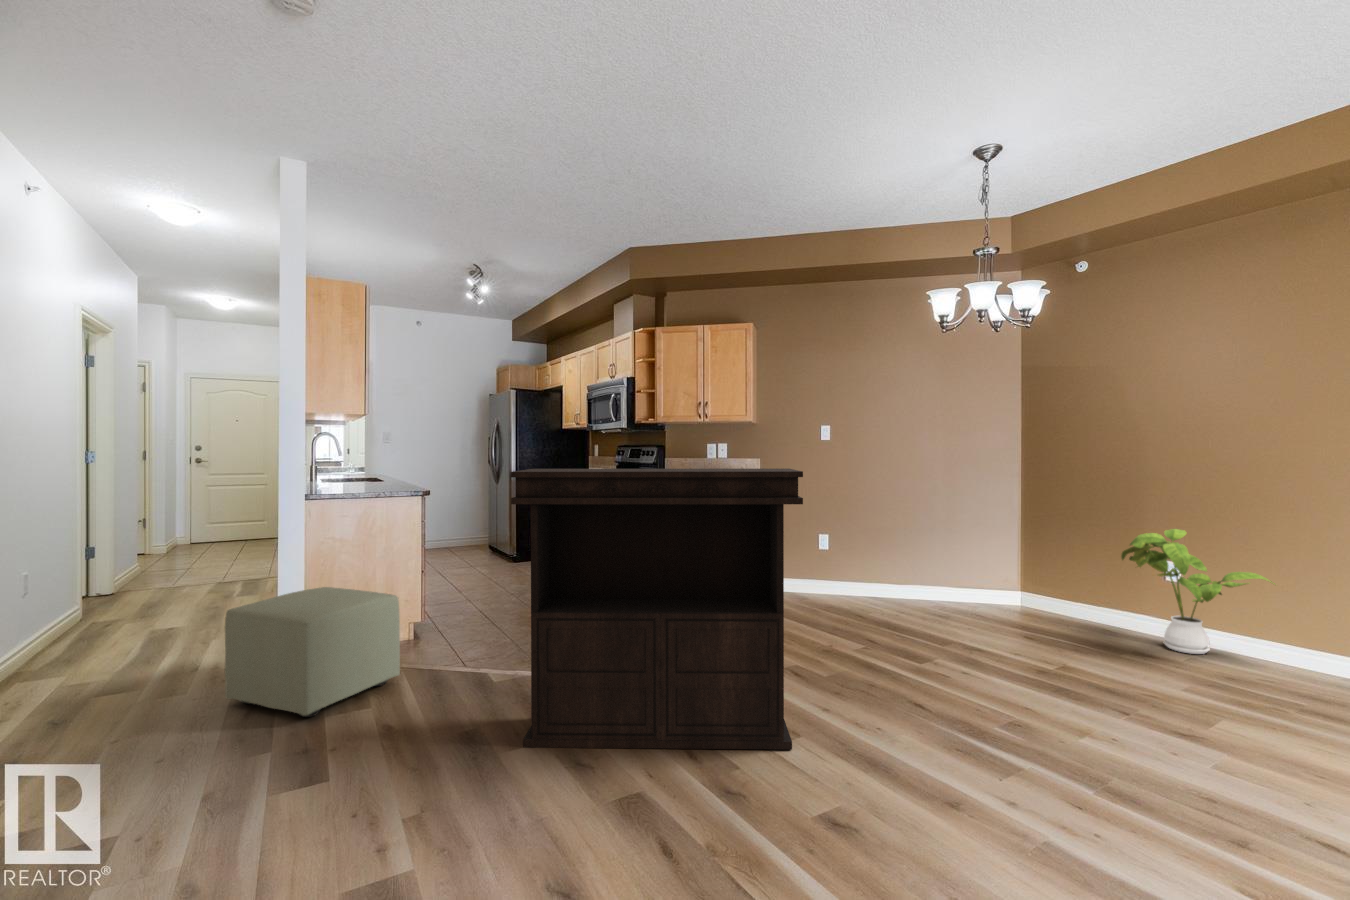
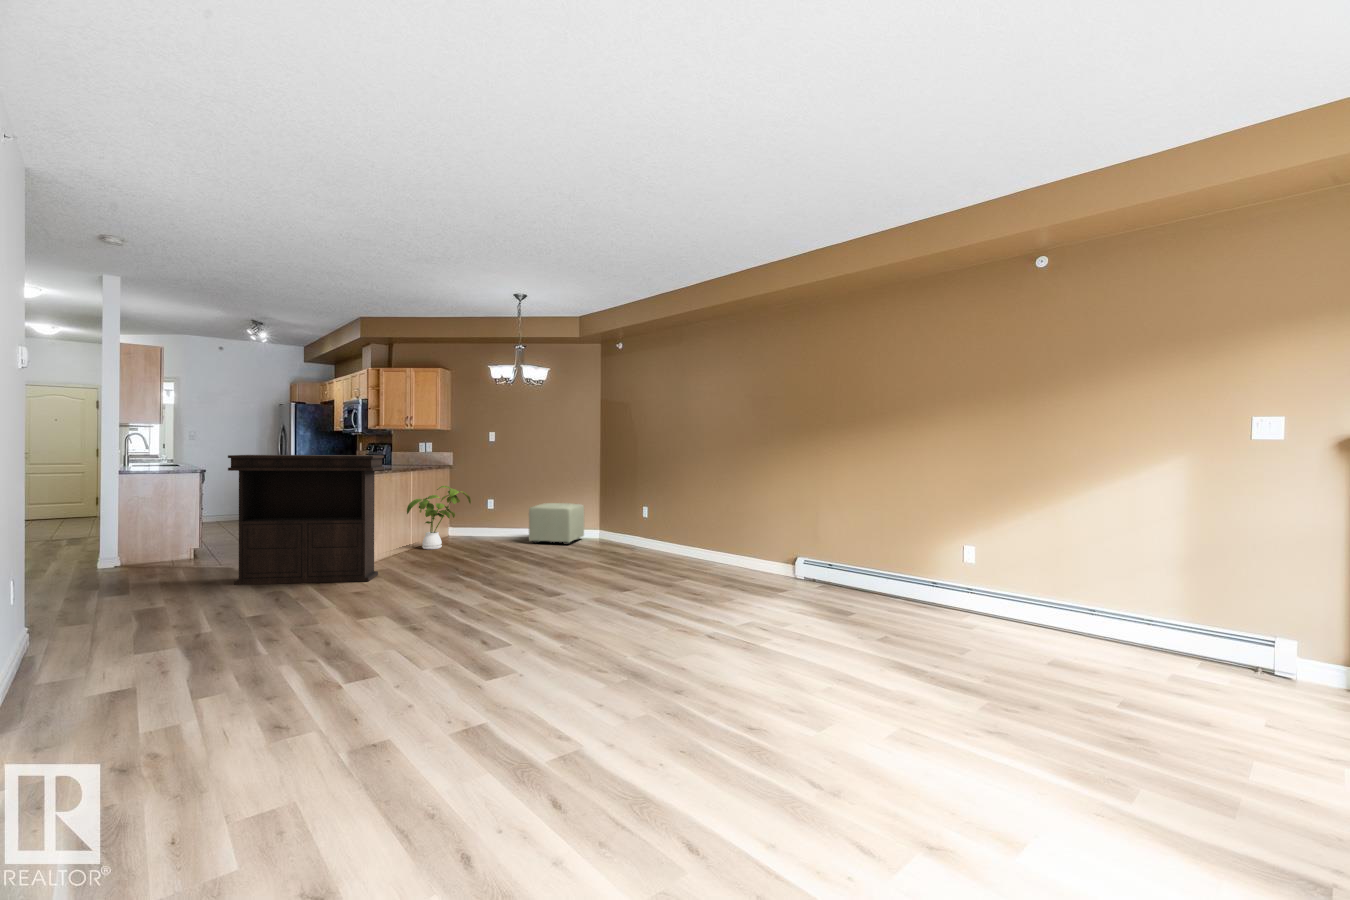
house plant: present [1121,529,1275,654] -> present [407,486,471,549]
ottoman: present [225,587,400,717] -> present [529,503,584,544]

